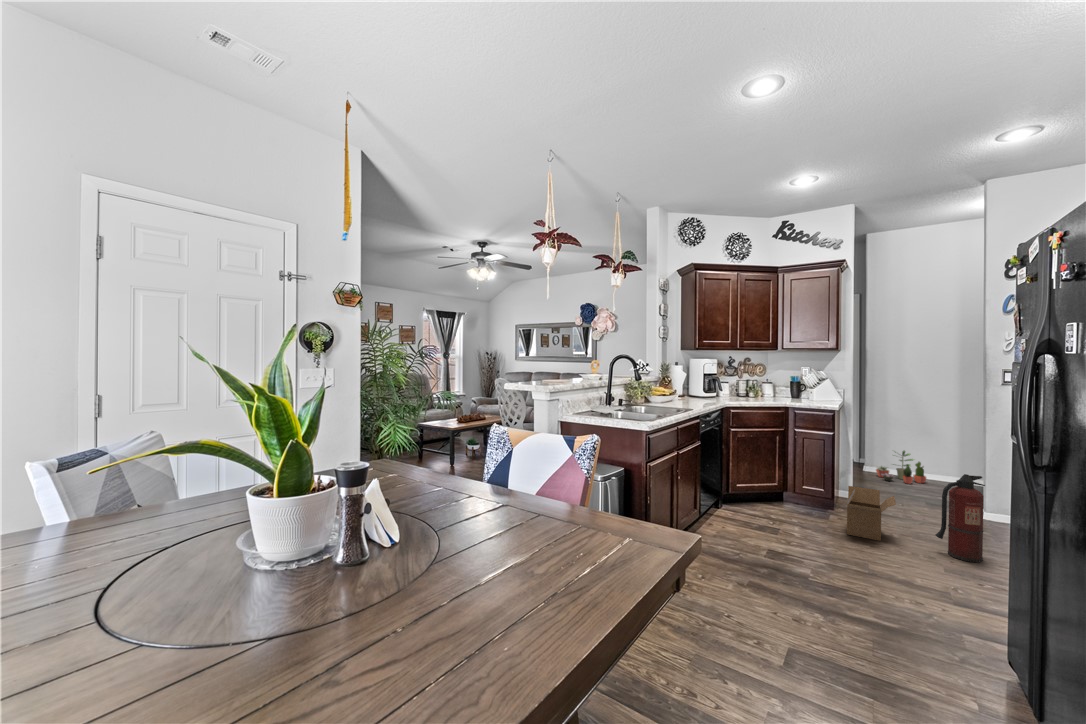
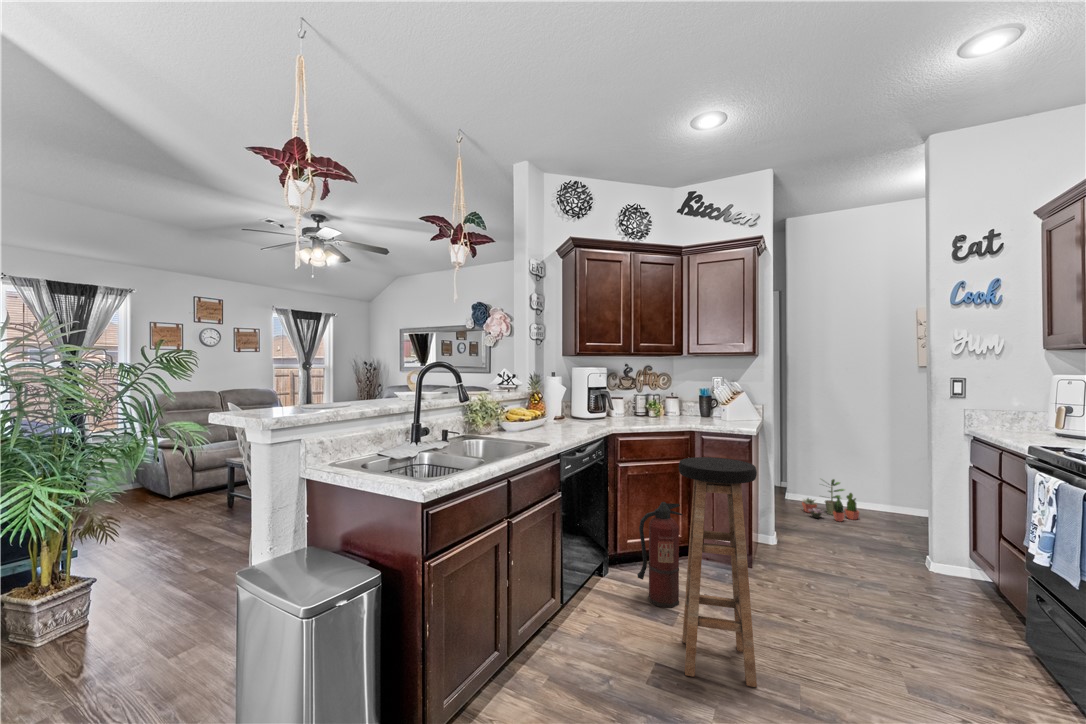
bar stool: none [785,420,839,559] -> present [679,457,757,687]
fire extinguisher: present [935,474,985,563] -> present [637,502,682,608]
cardboard box: present [847,486,896,541] -> none [770,546,837,636]

